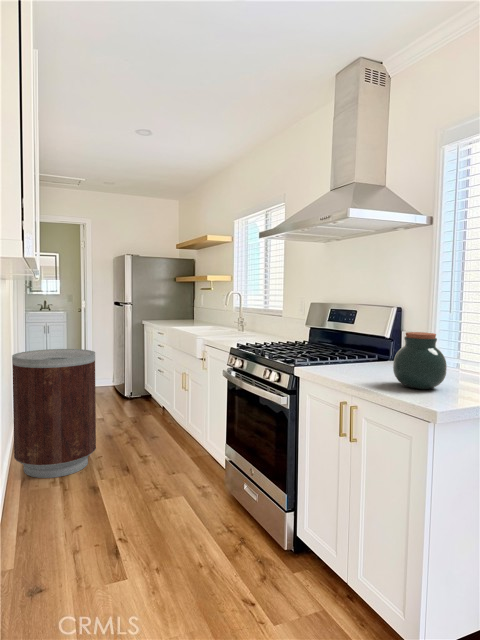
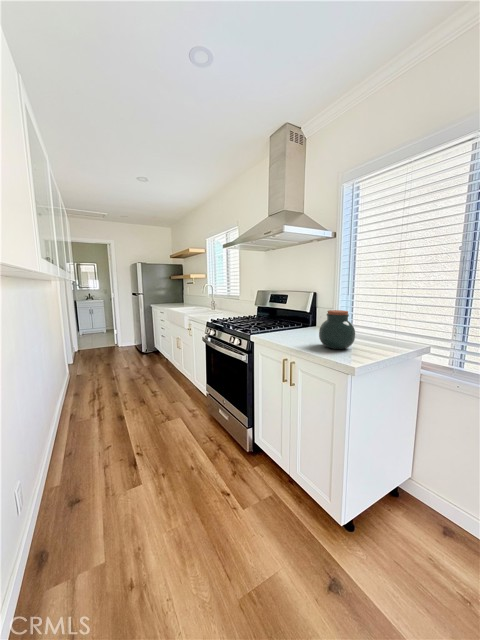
trash can: present [12,349,96,478] -> none [57,326,122,412]

